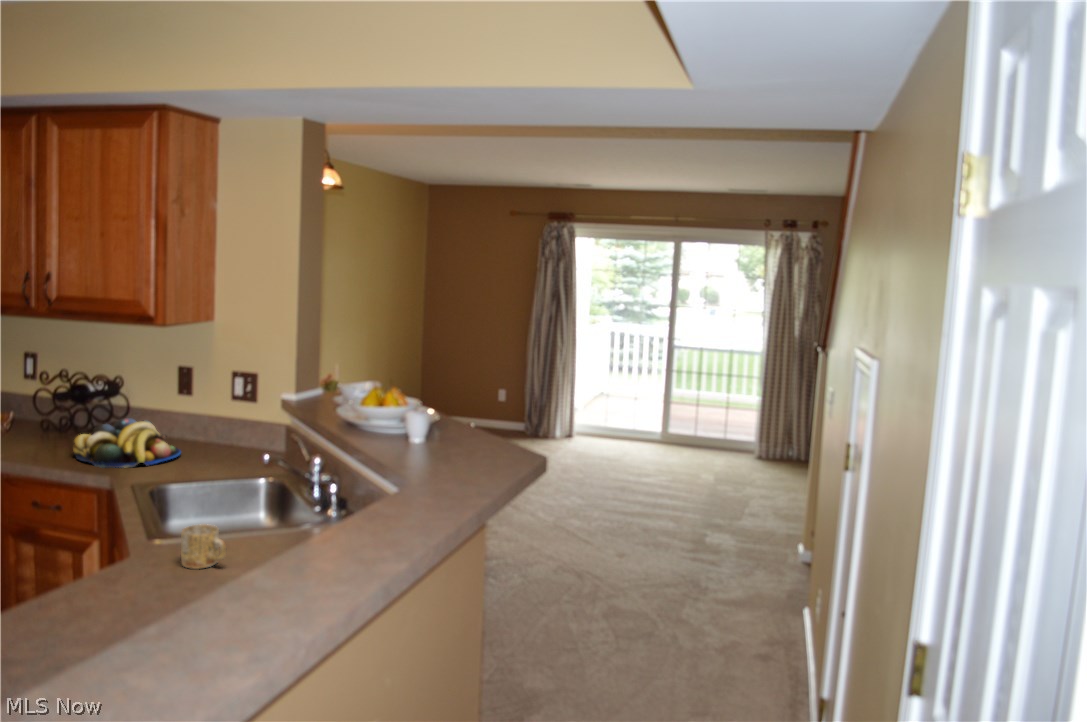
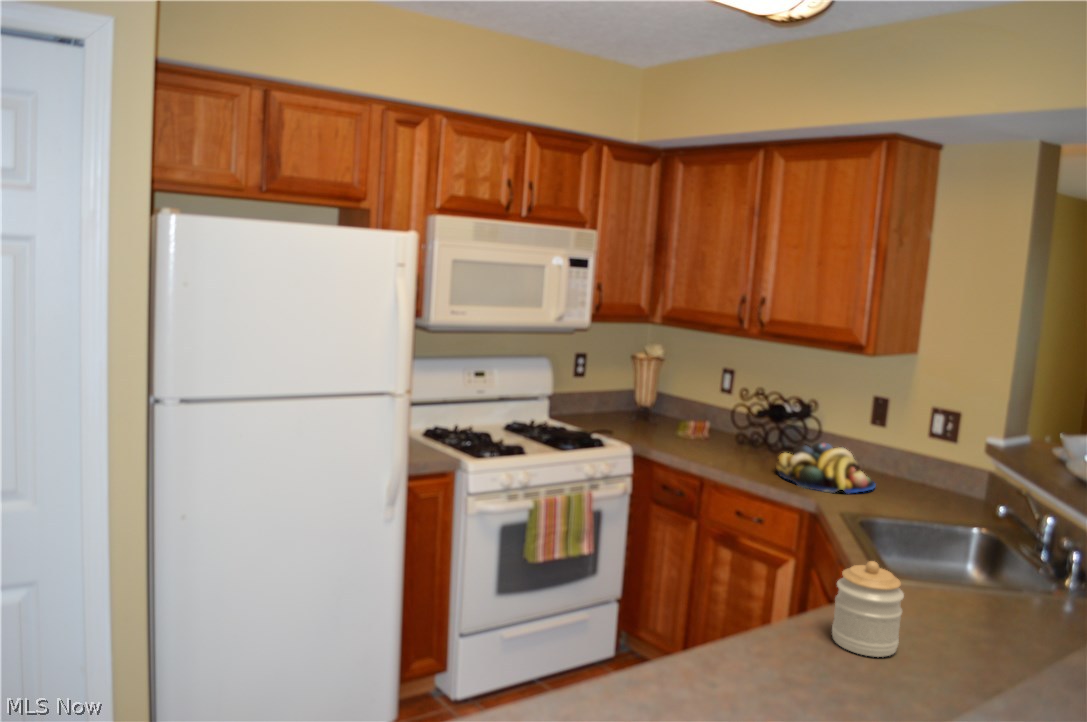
mug: present [181,524,226,569] -> none [924,572,979,621]
jar: none [65,529,137,624] -> present [832,561,904,657]

